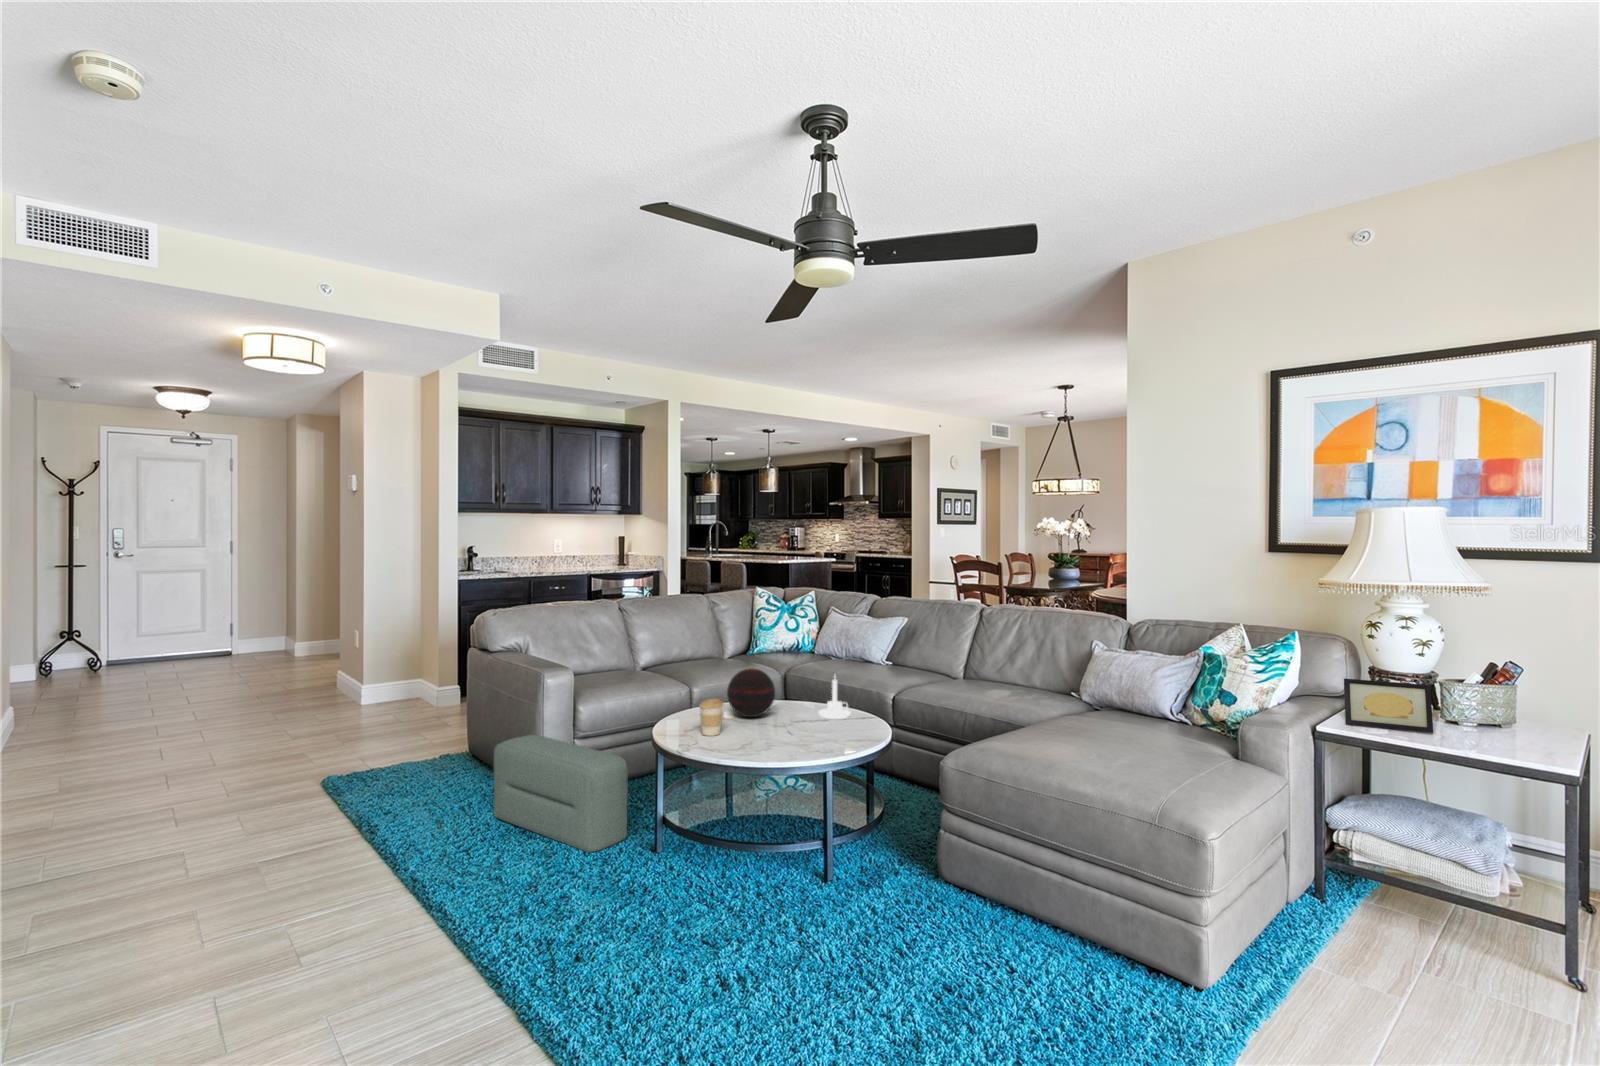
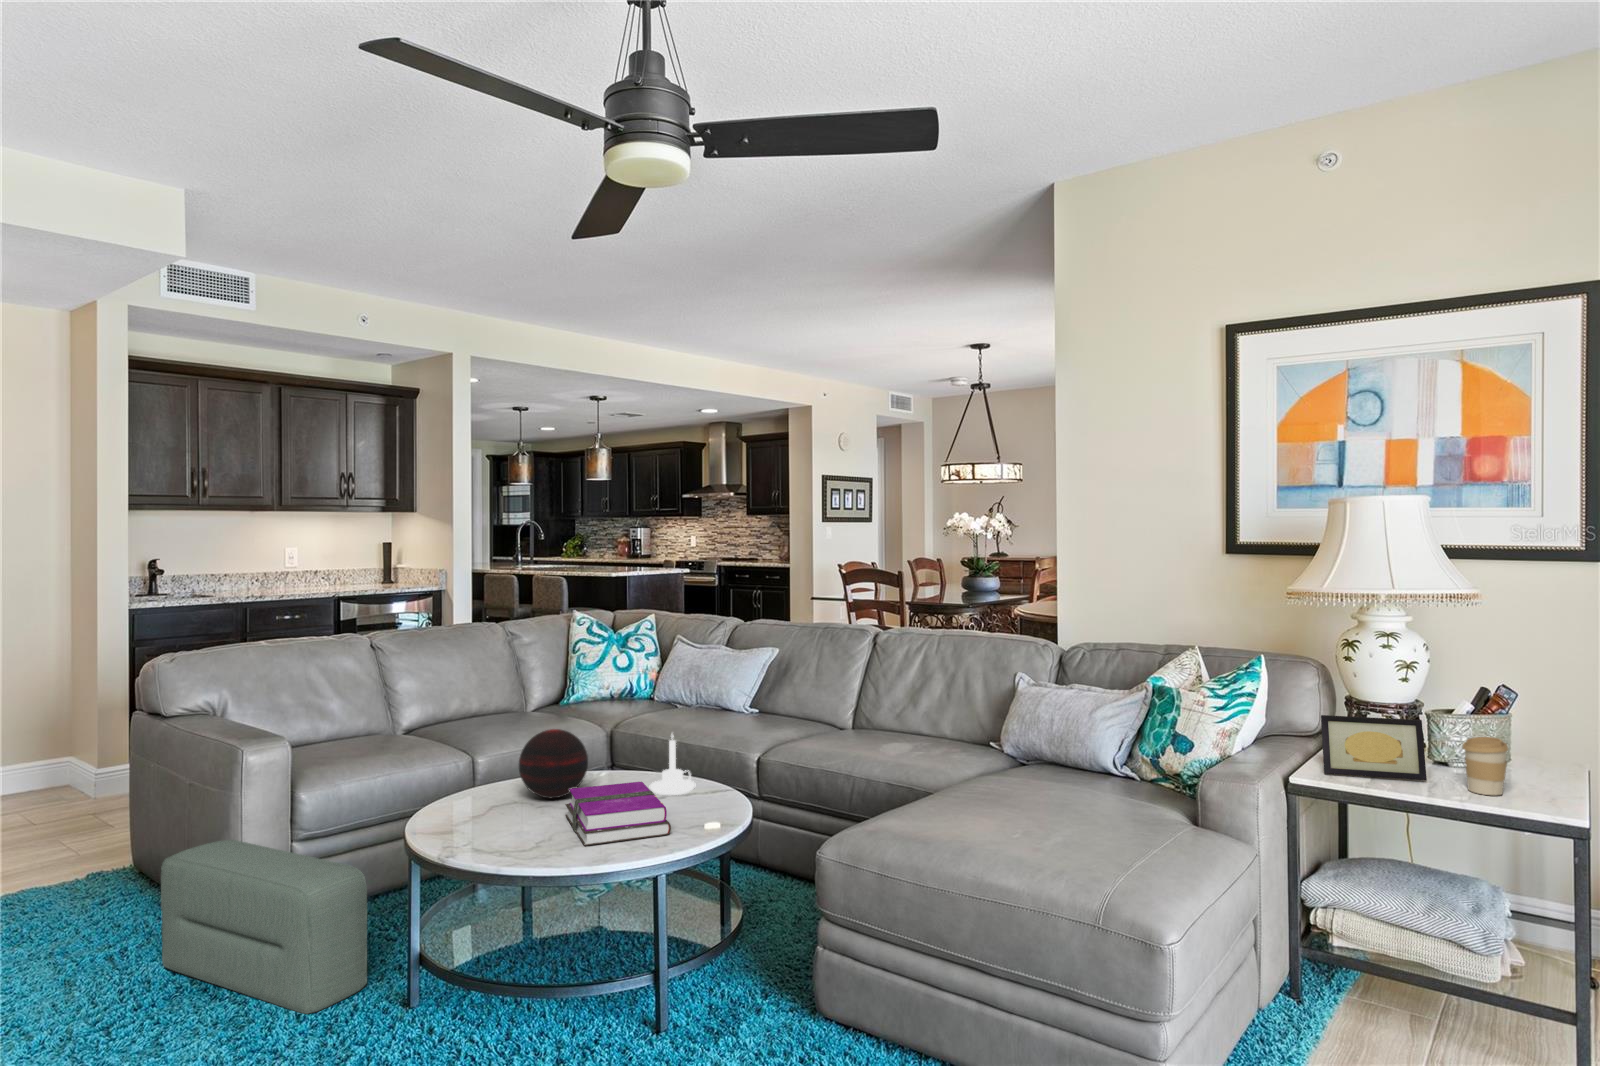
coffee cup: present [699,699,723,736] -> present [1462,737,1508,795]
hardback book: none [761,708,836,748] -> present [565,782,671,846]

